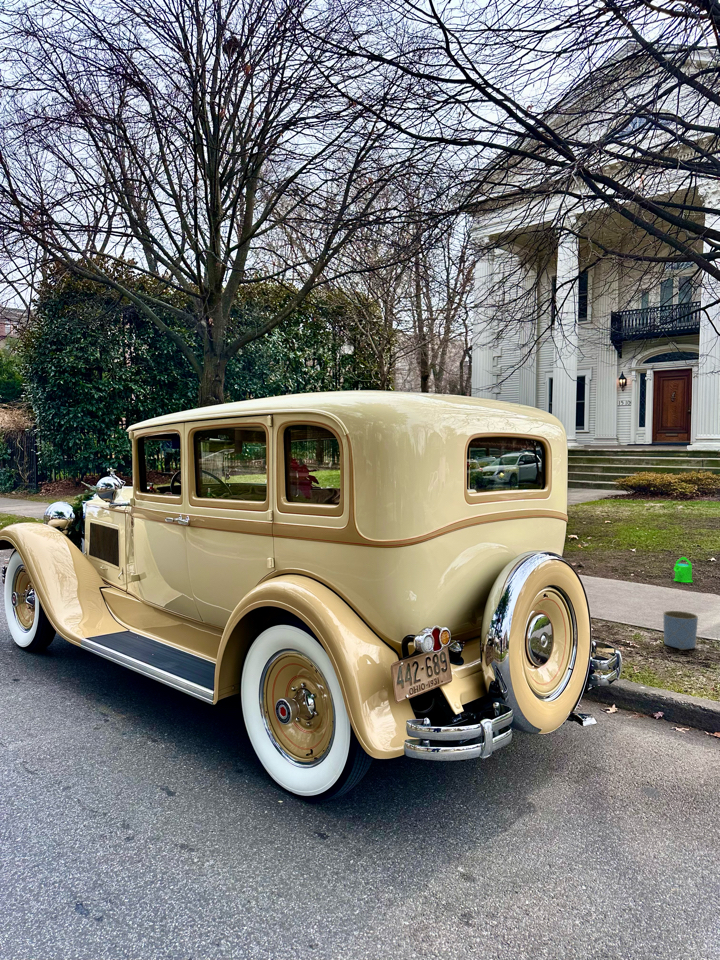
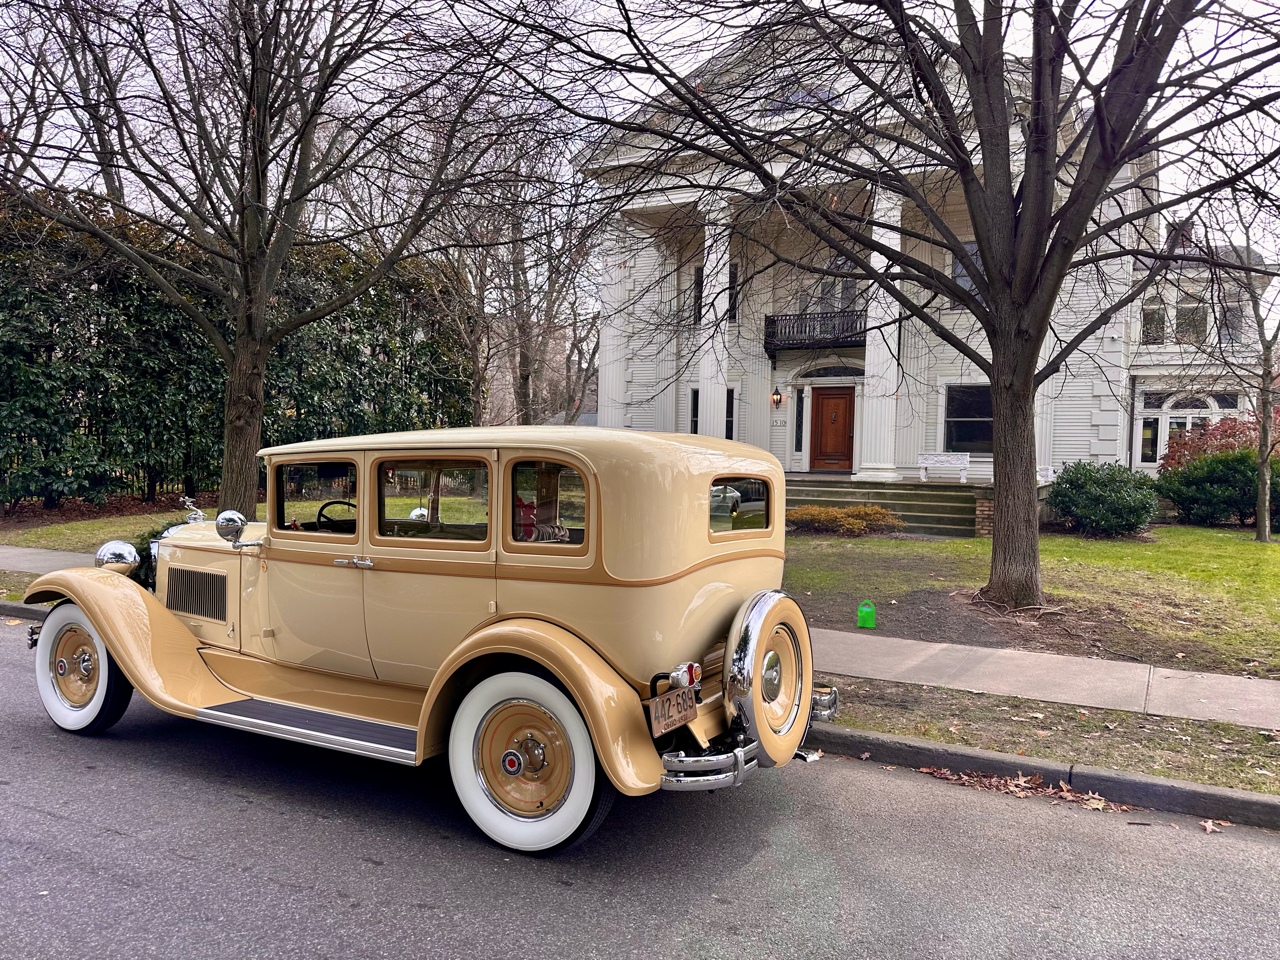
planter: present [663,611,698,650] -> none [860,653,893,693]

